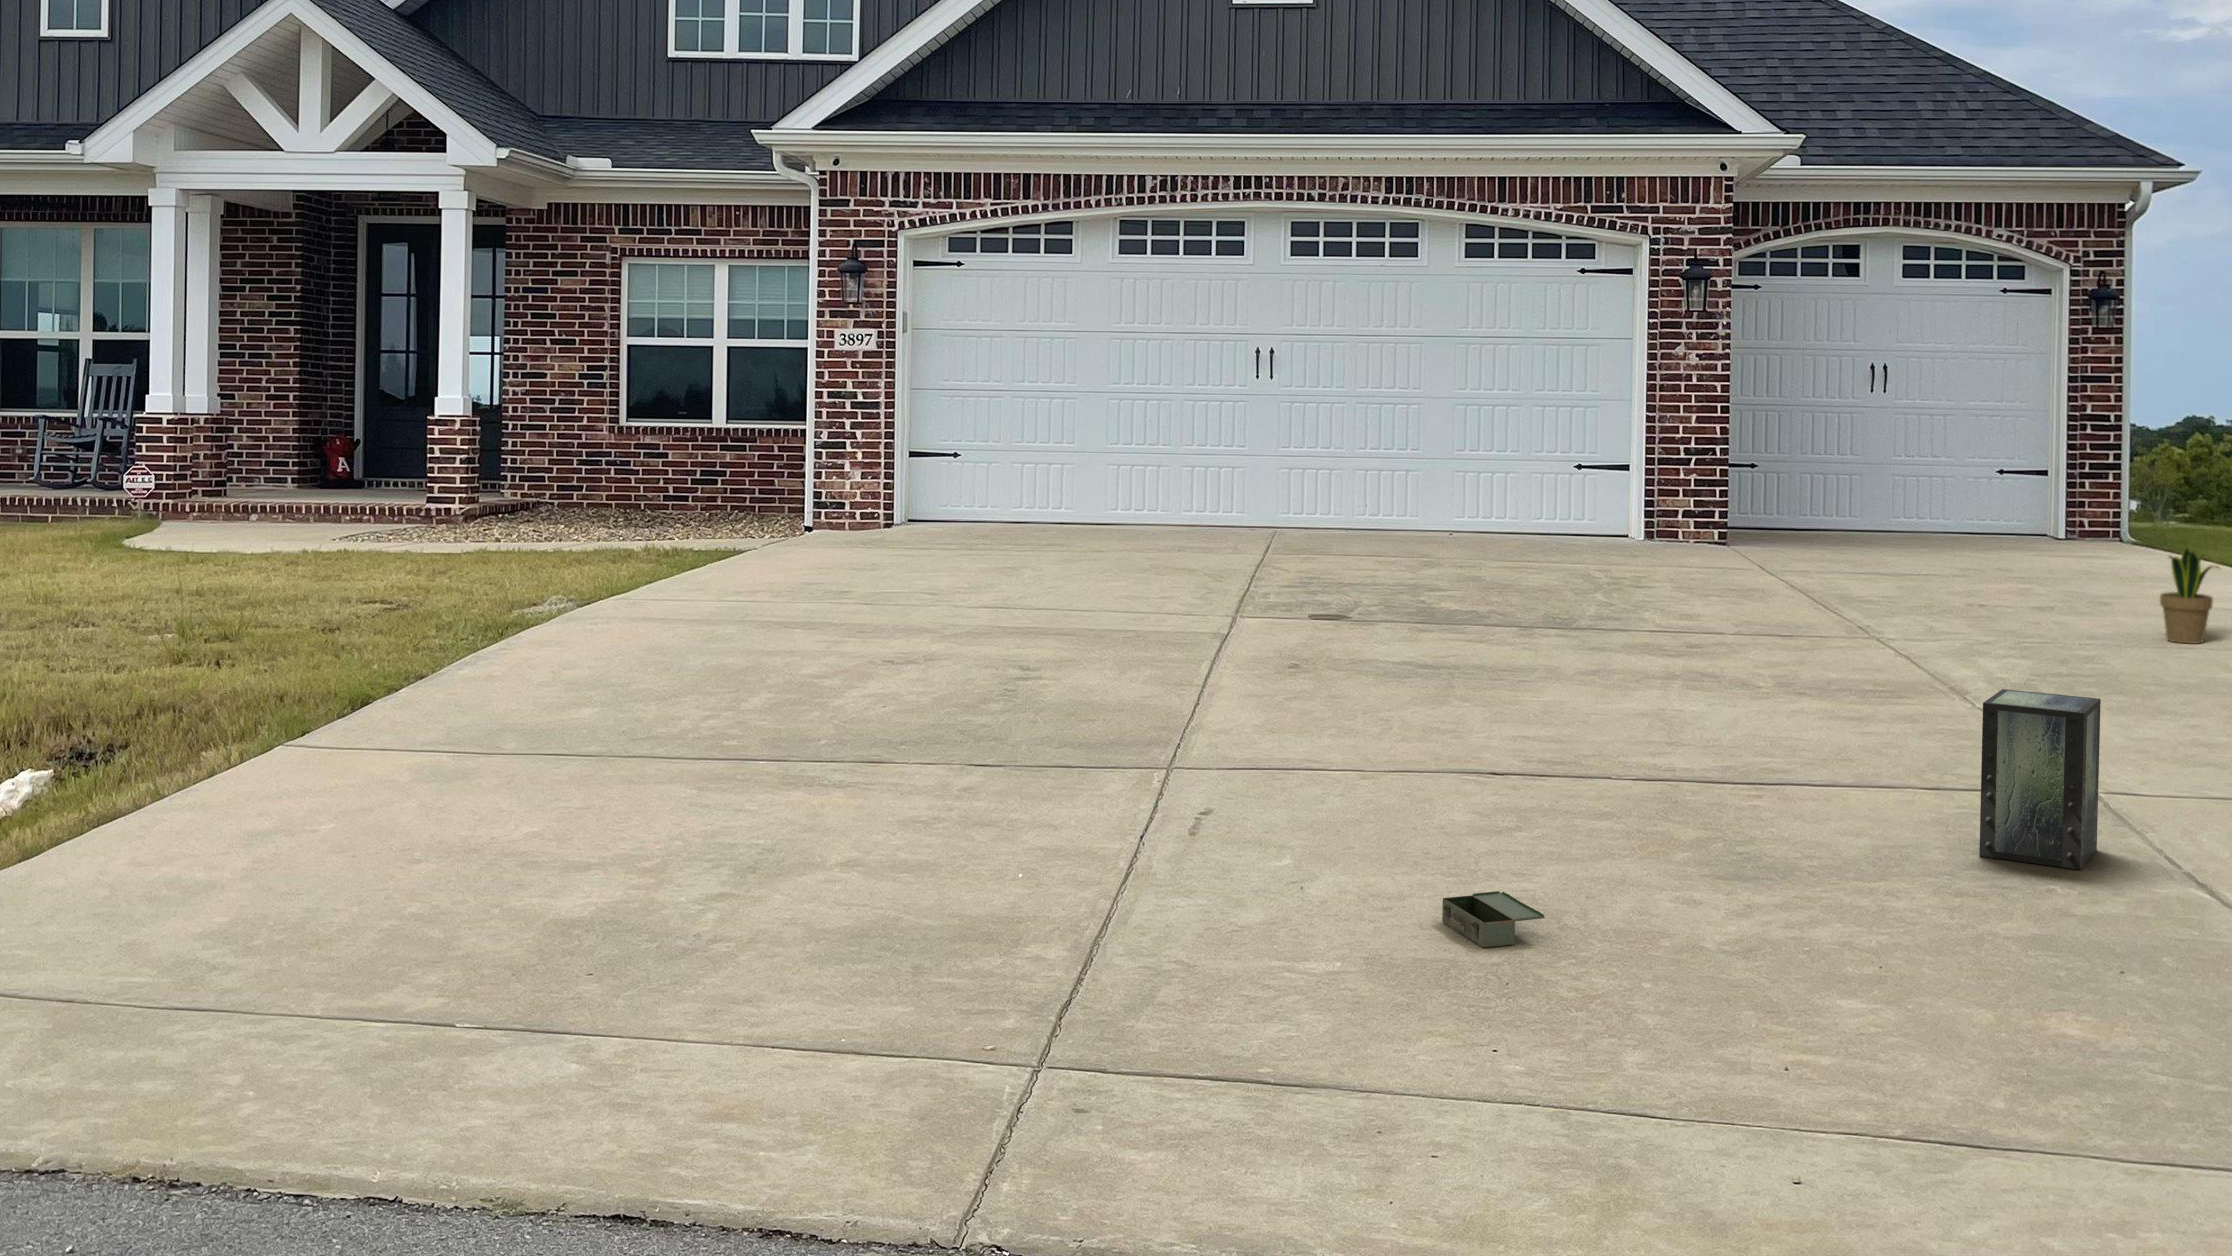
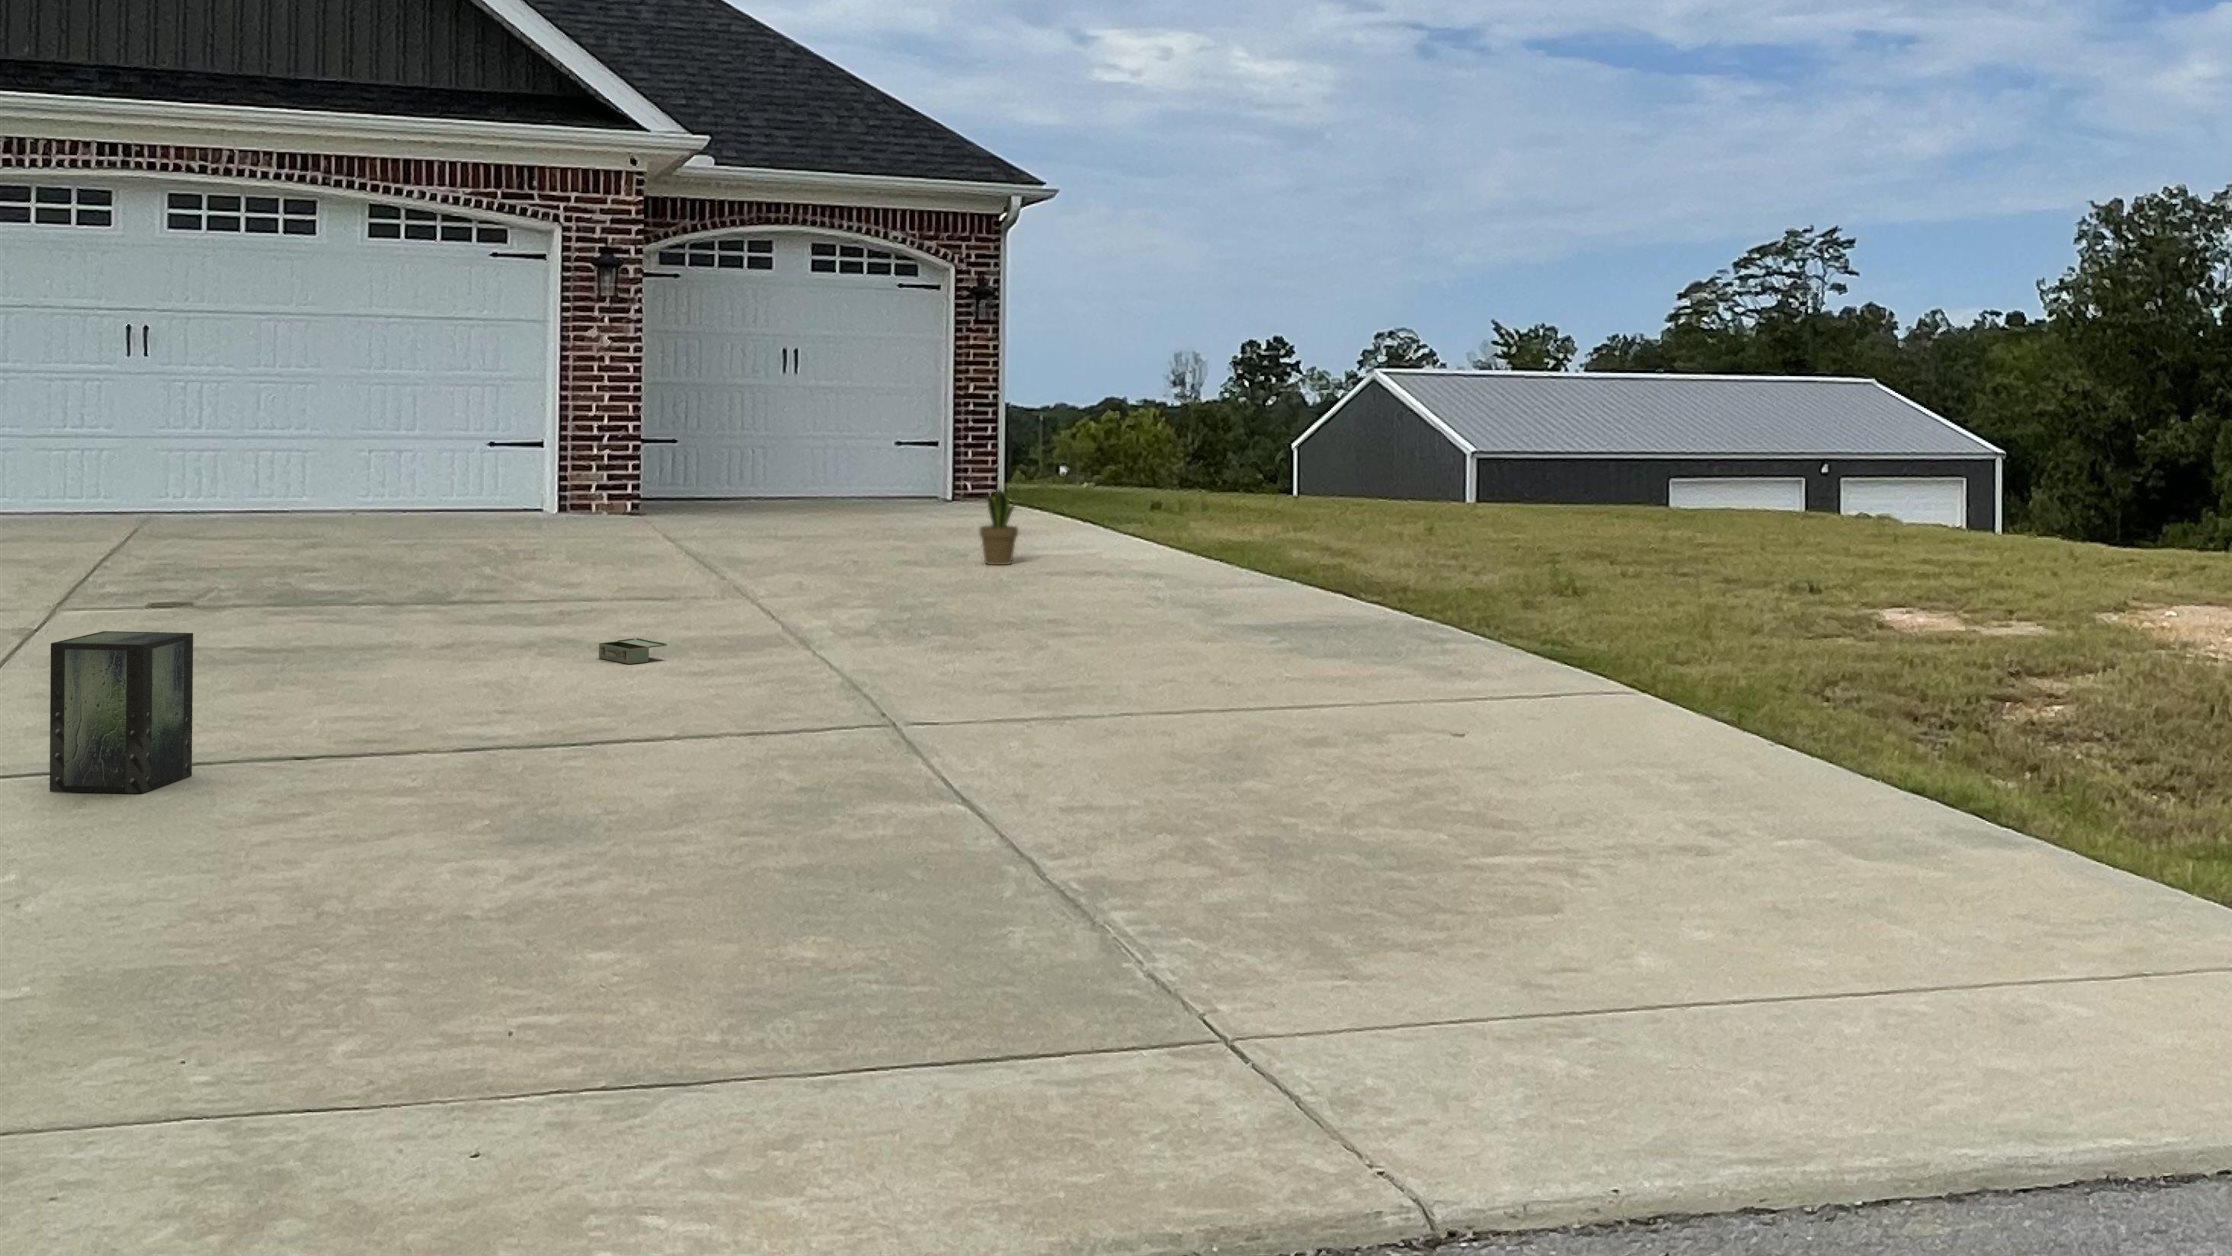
storage box: present [1979,689,2101,870] -> present [50,631,193,793]
toolbox: present [1442,891,1545,947] -> present [599,638,667,664]

